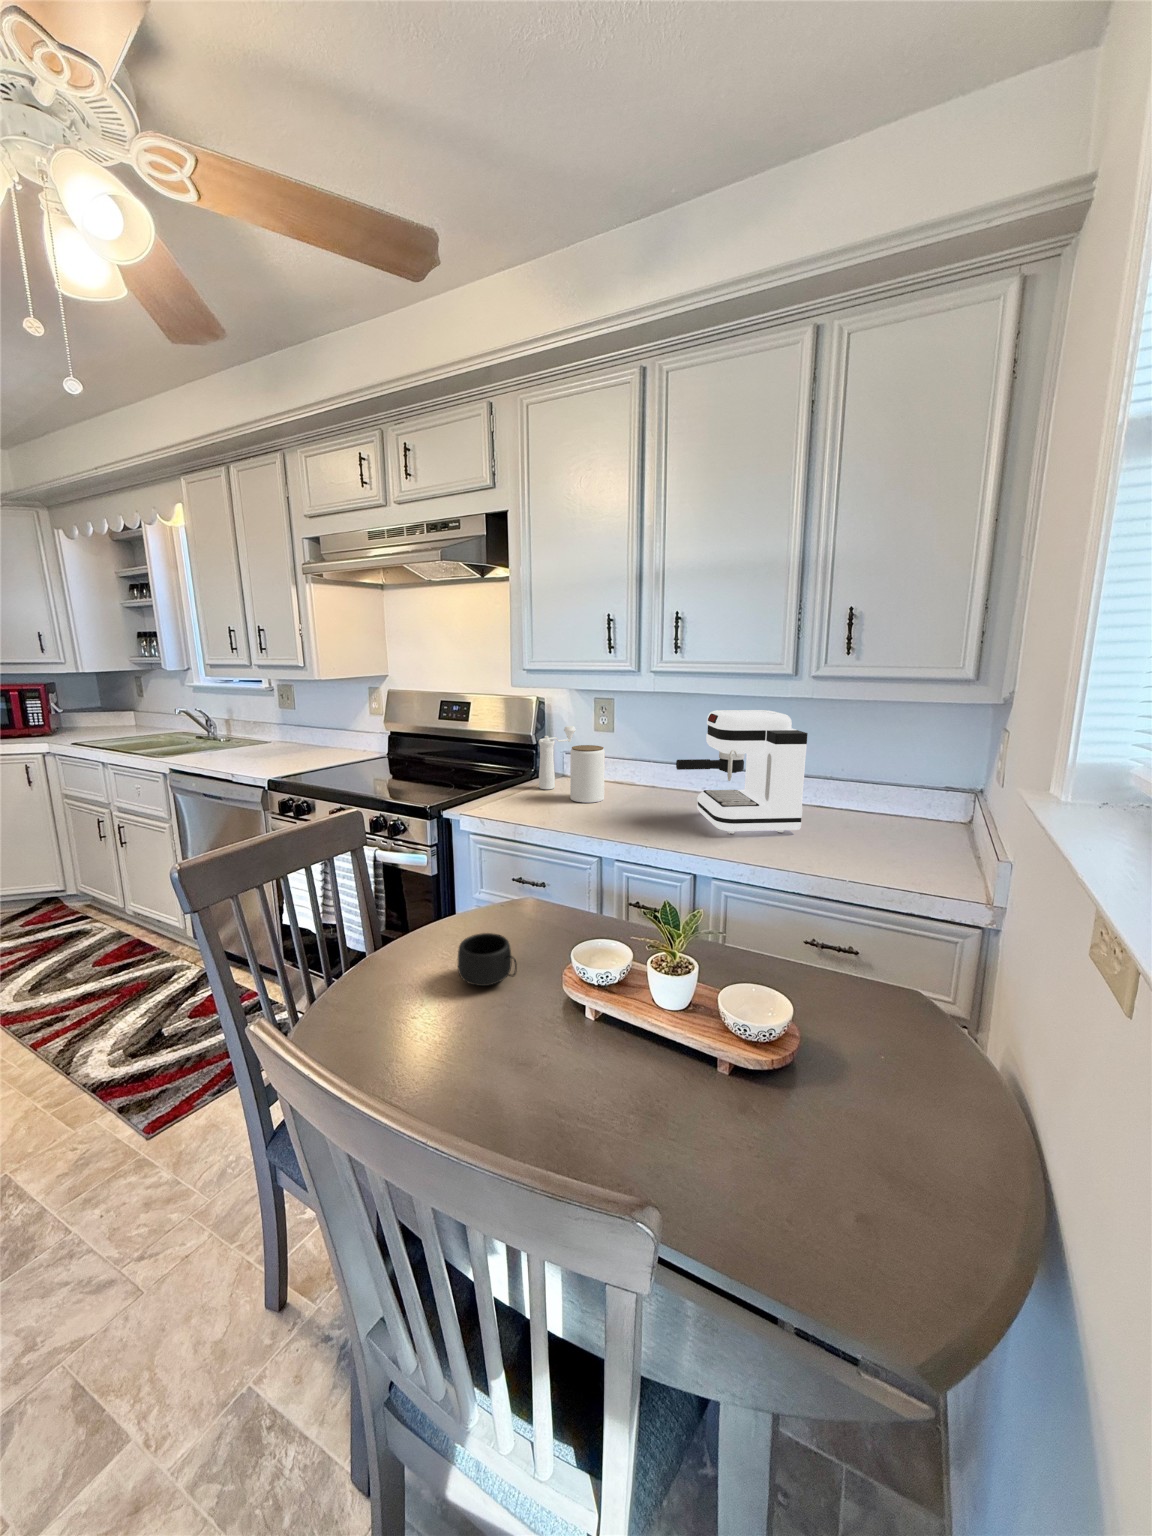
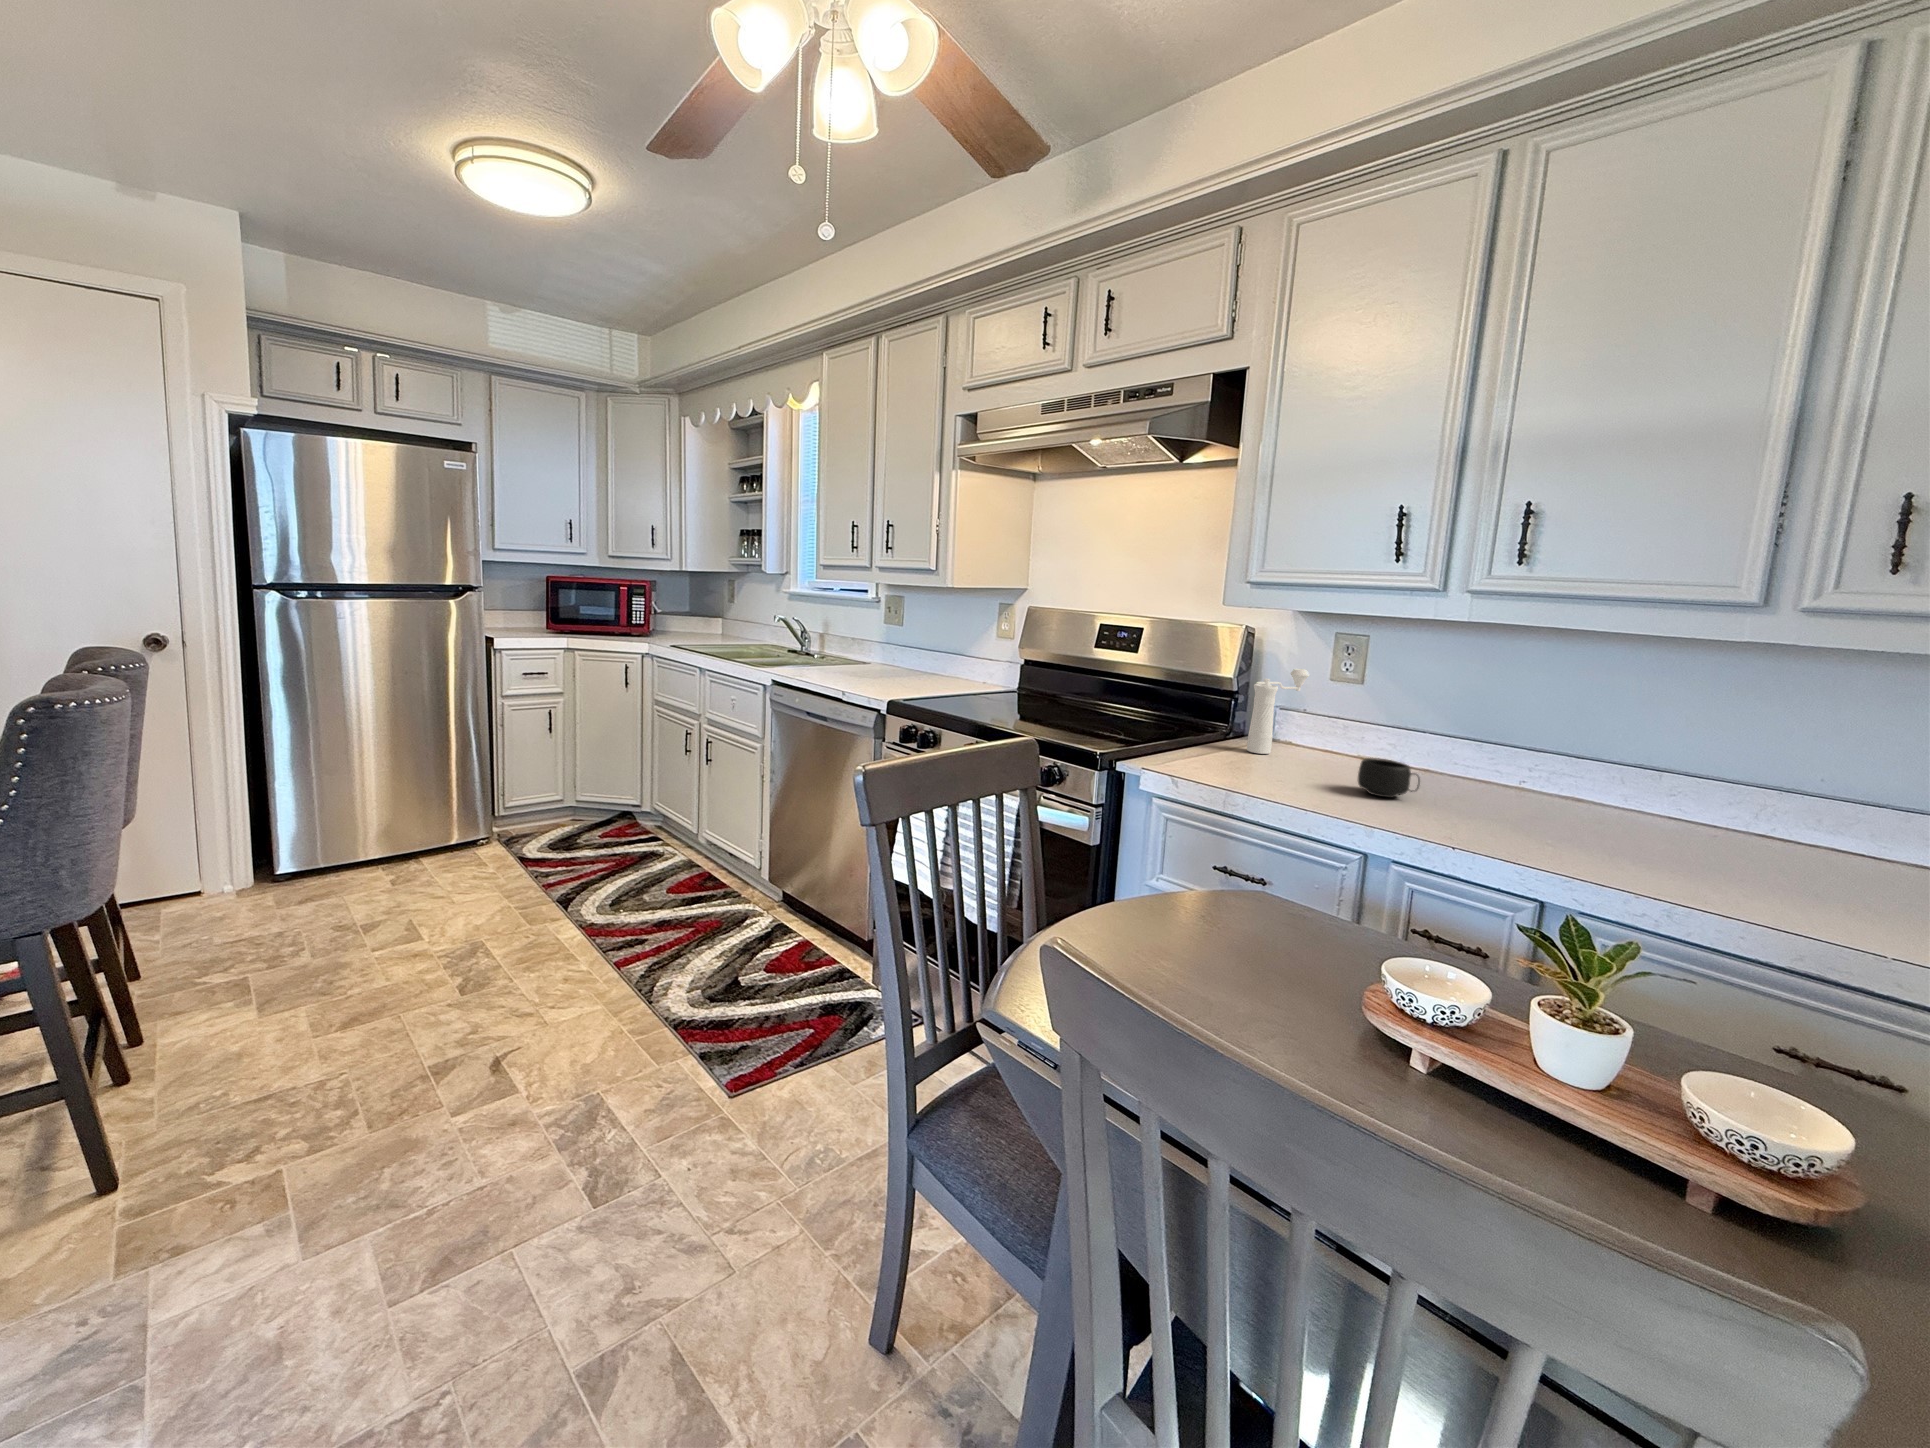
coffee maker: present [676,710,808,833] -> none [1501,659,1774,864]
jar: present [570,745,605,803] -> none [1301,695,1364,779]
mug: present [458,933,517,986] -> present [1358,758,1420,798]

